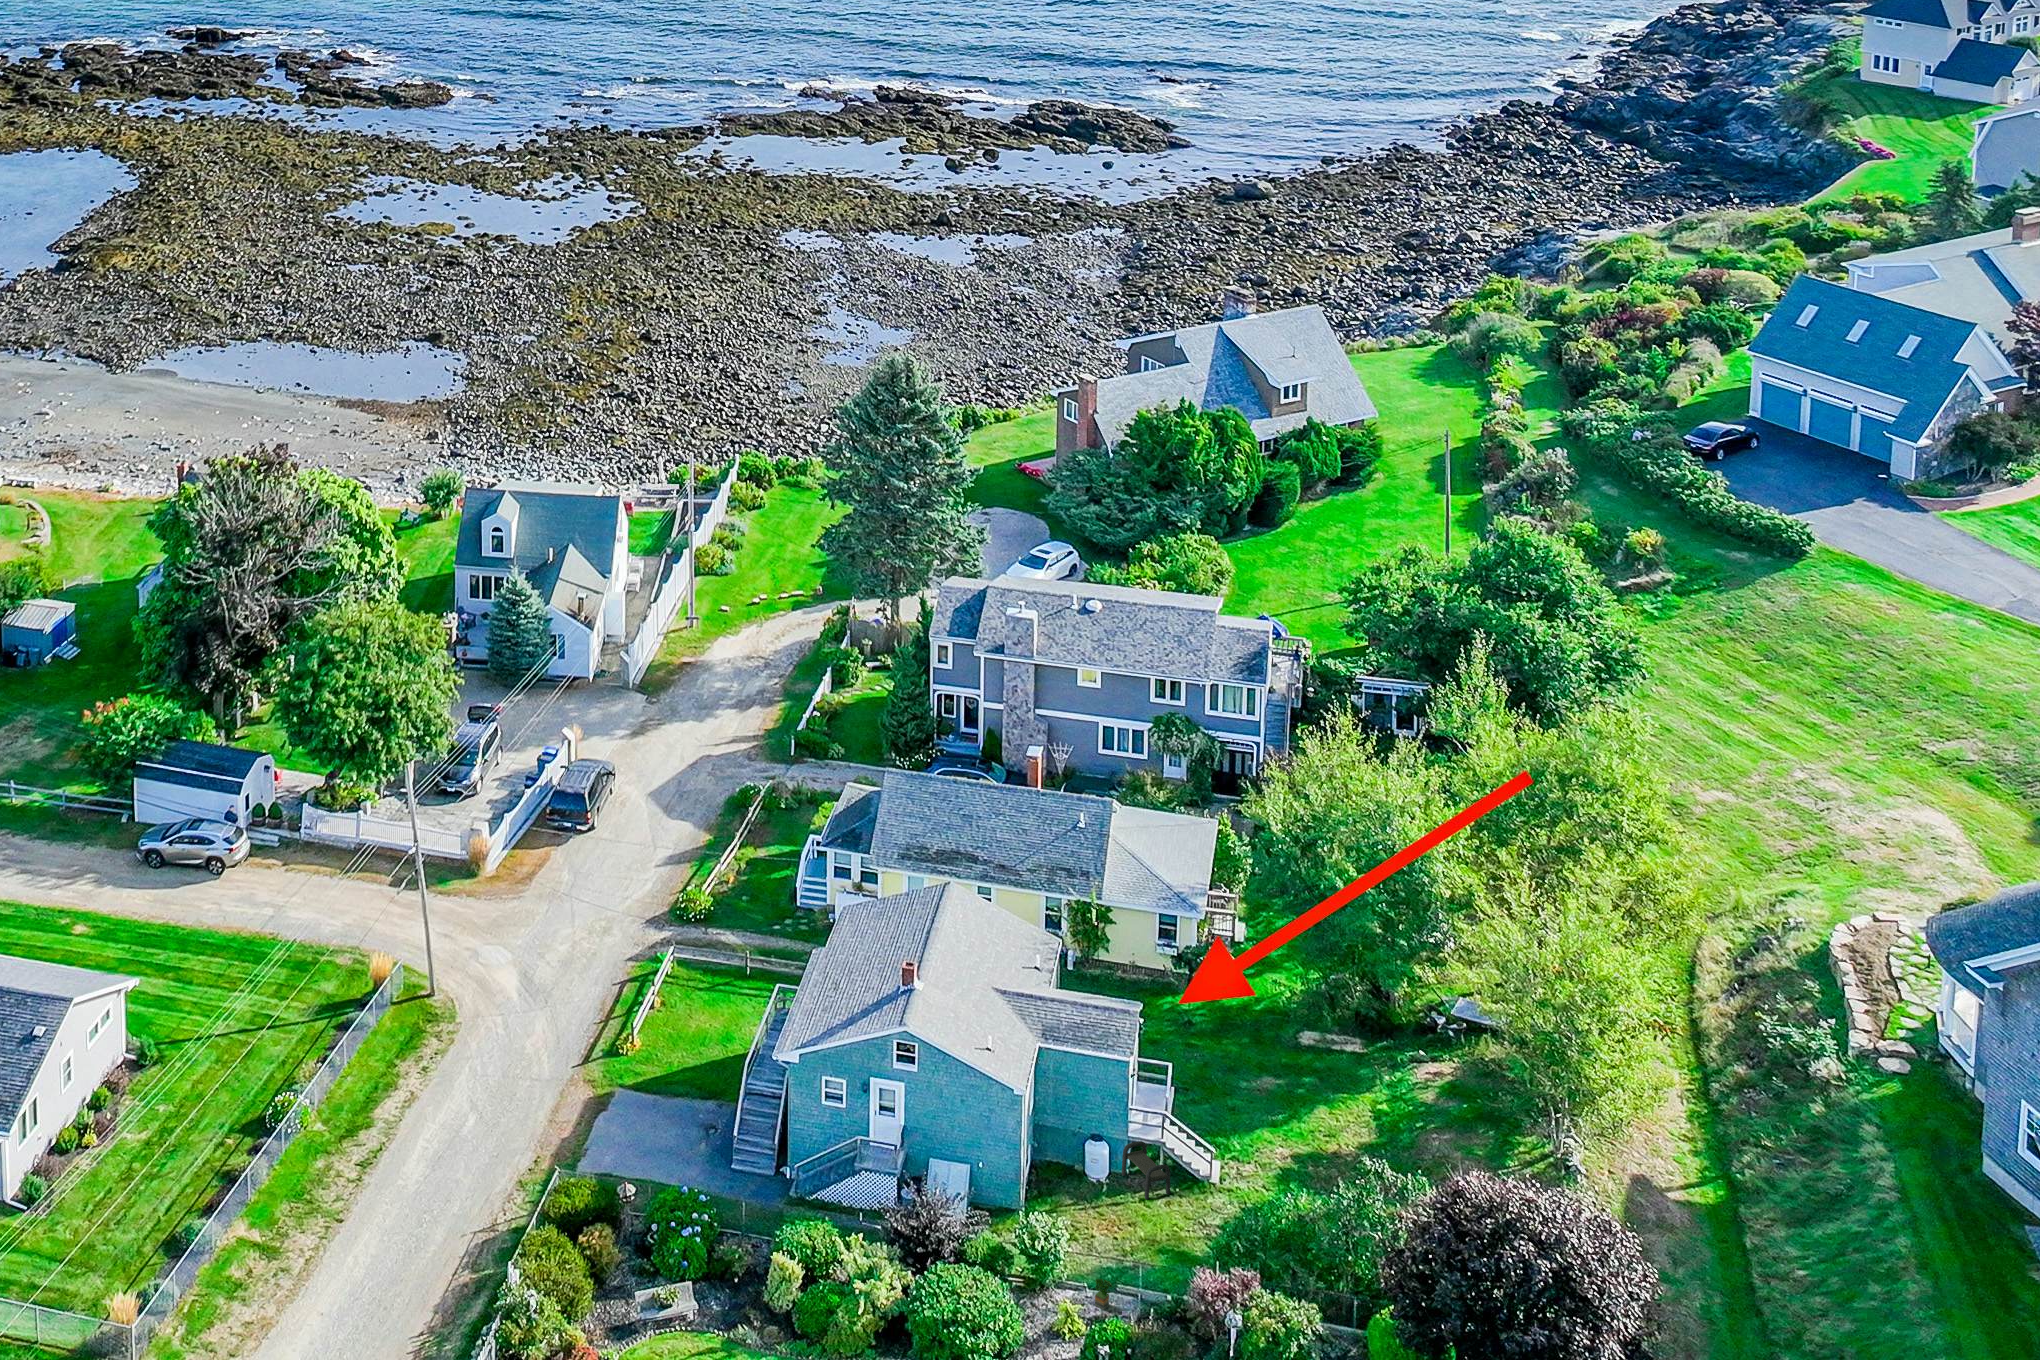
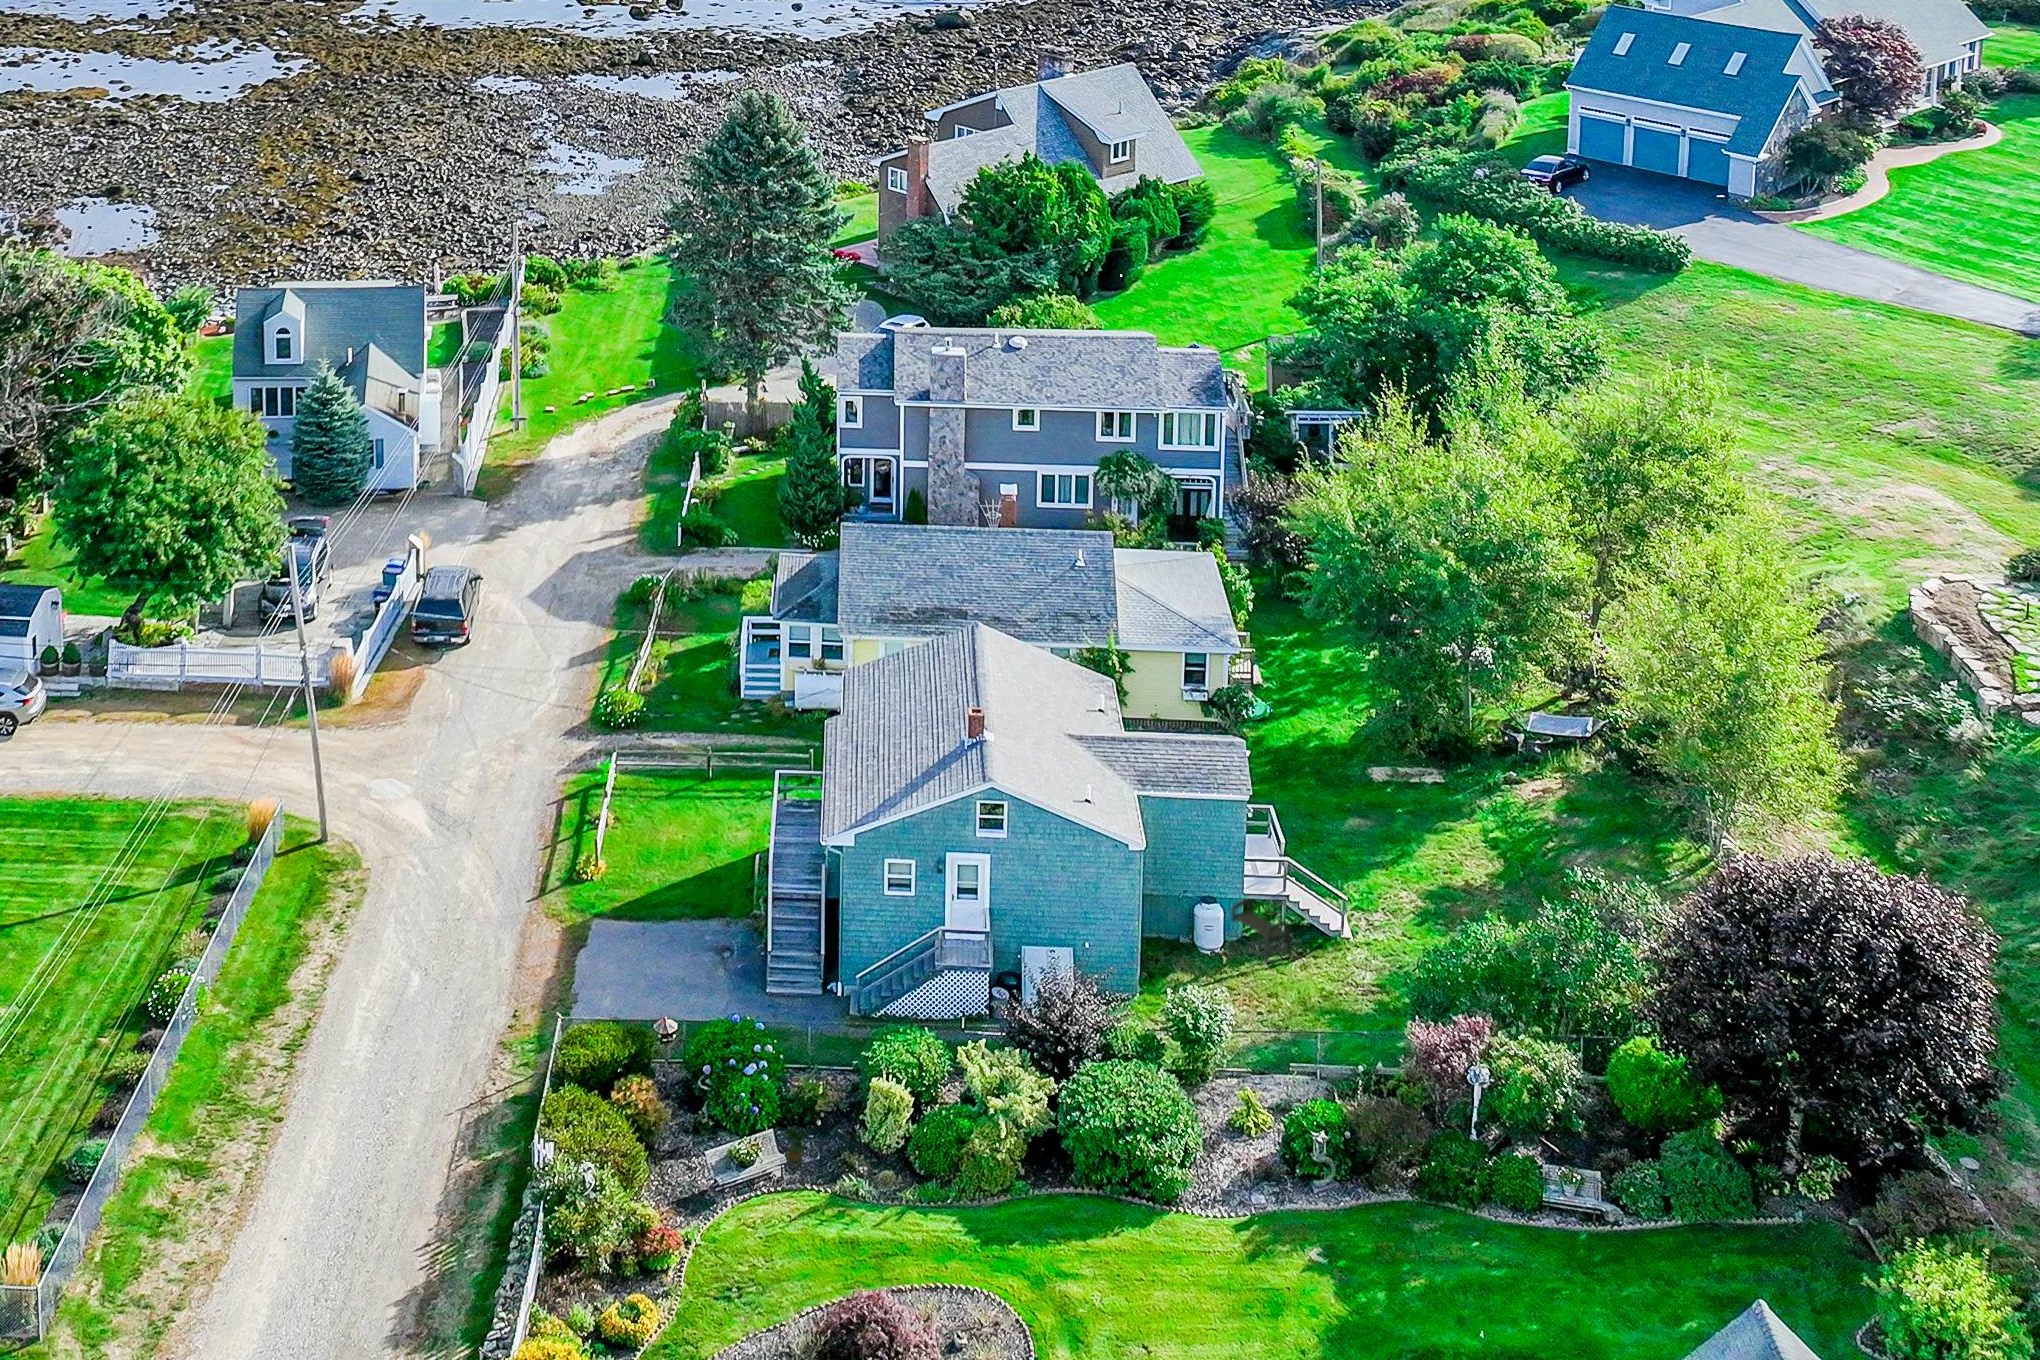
potted tree: present [1095,1279,1112,1310] -> present [787,1128,808,1167]

